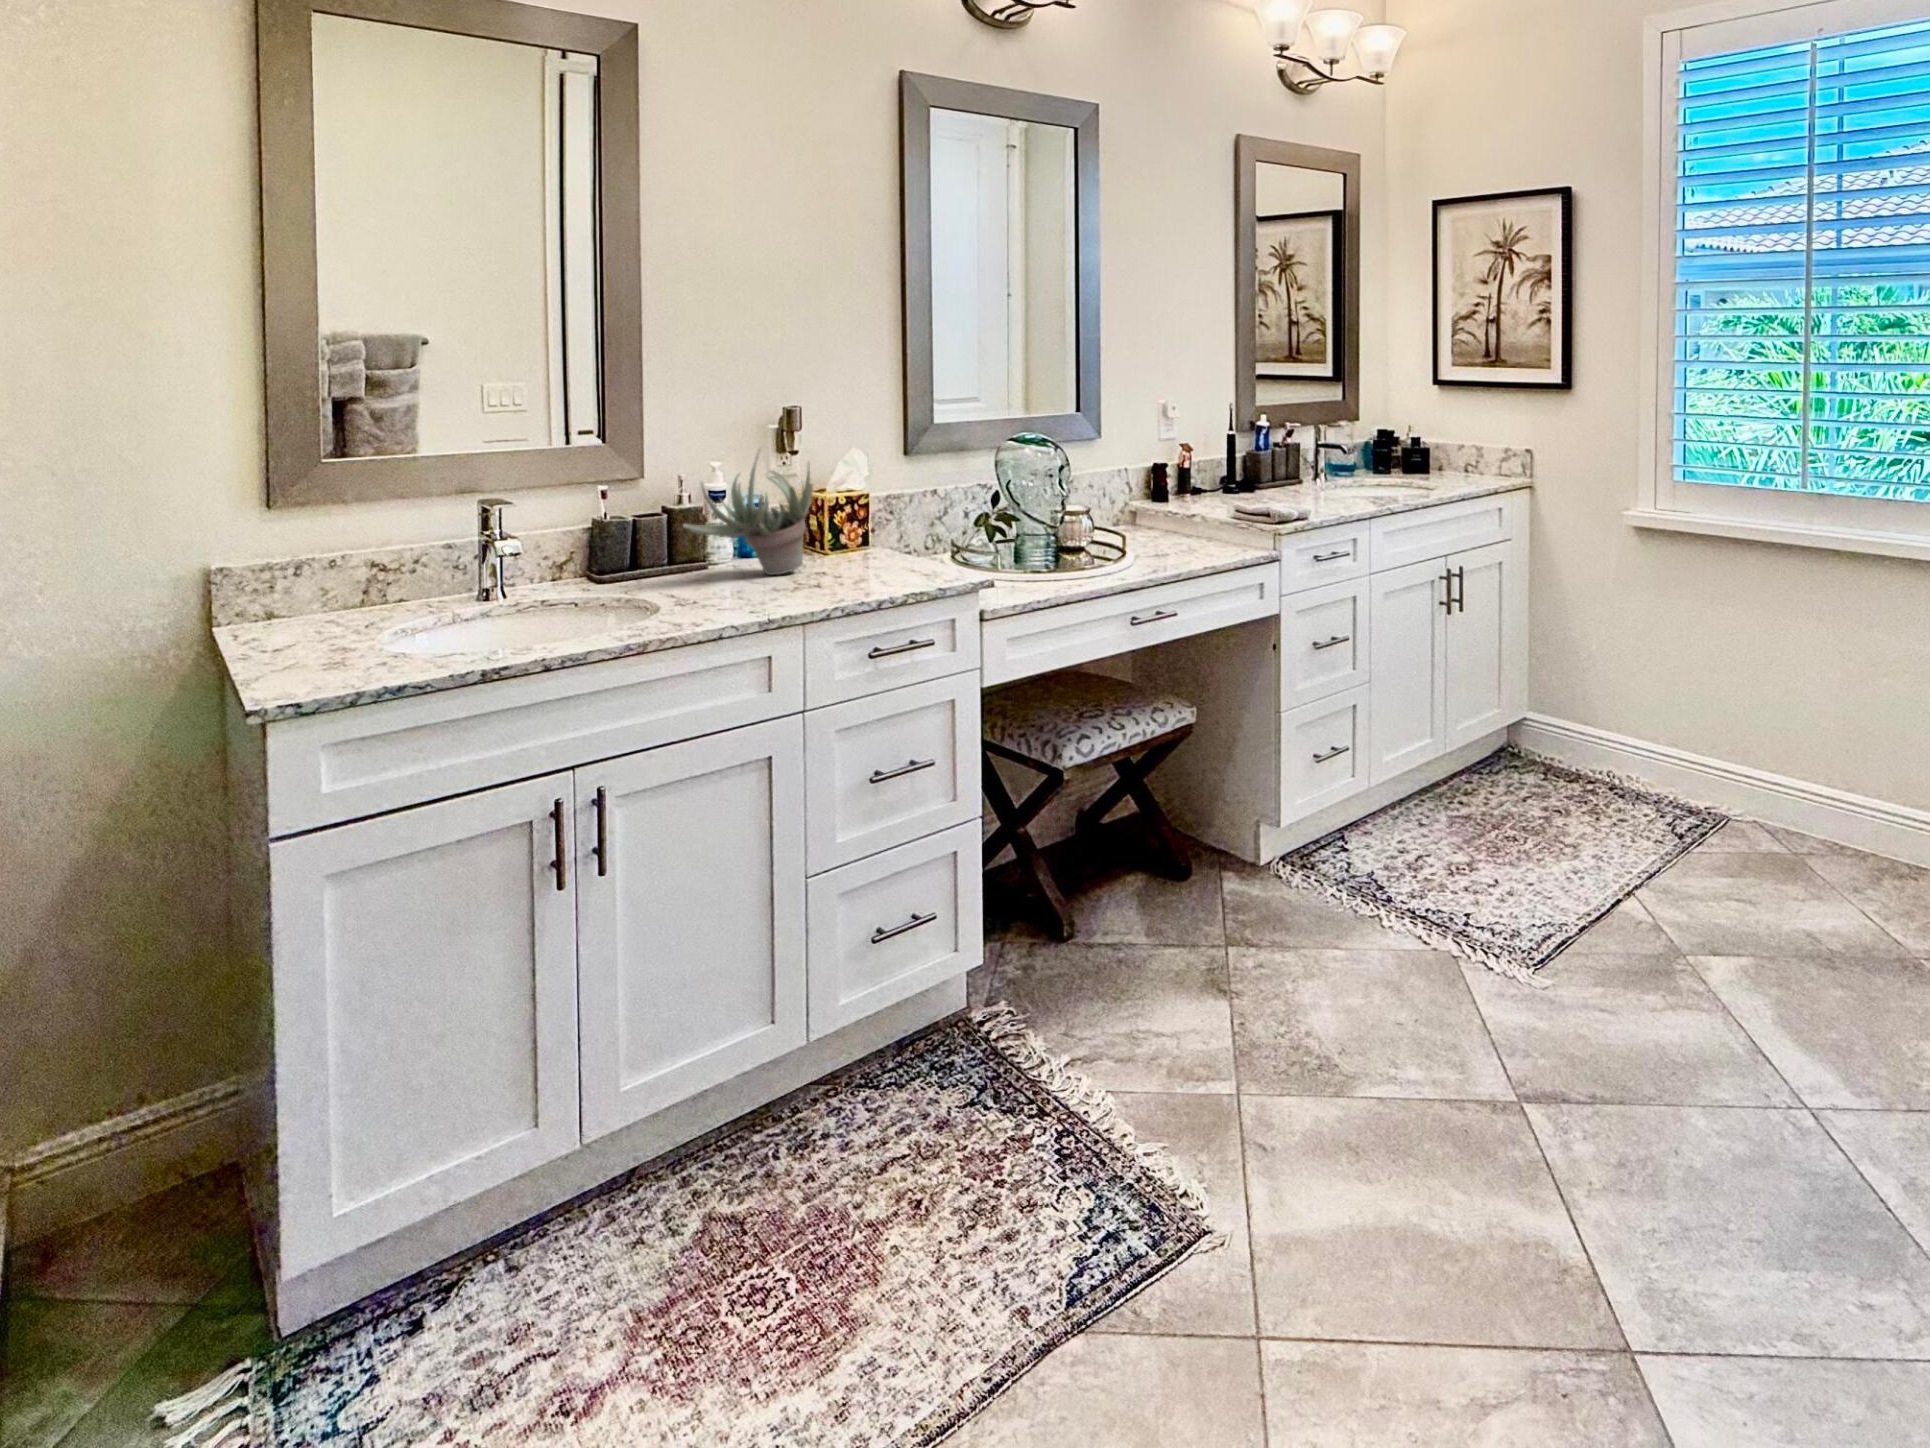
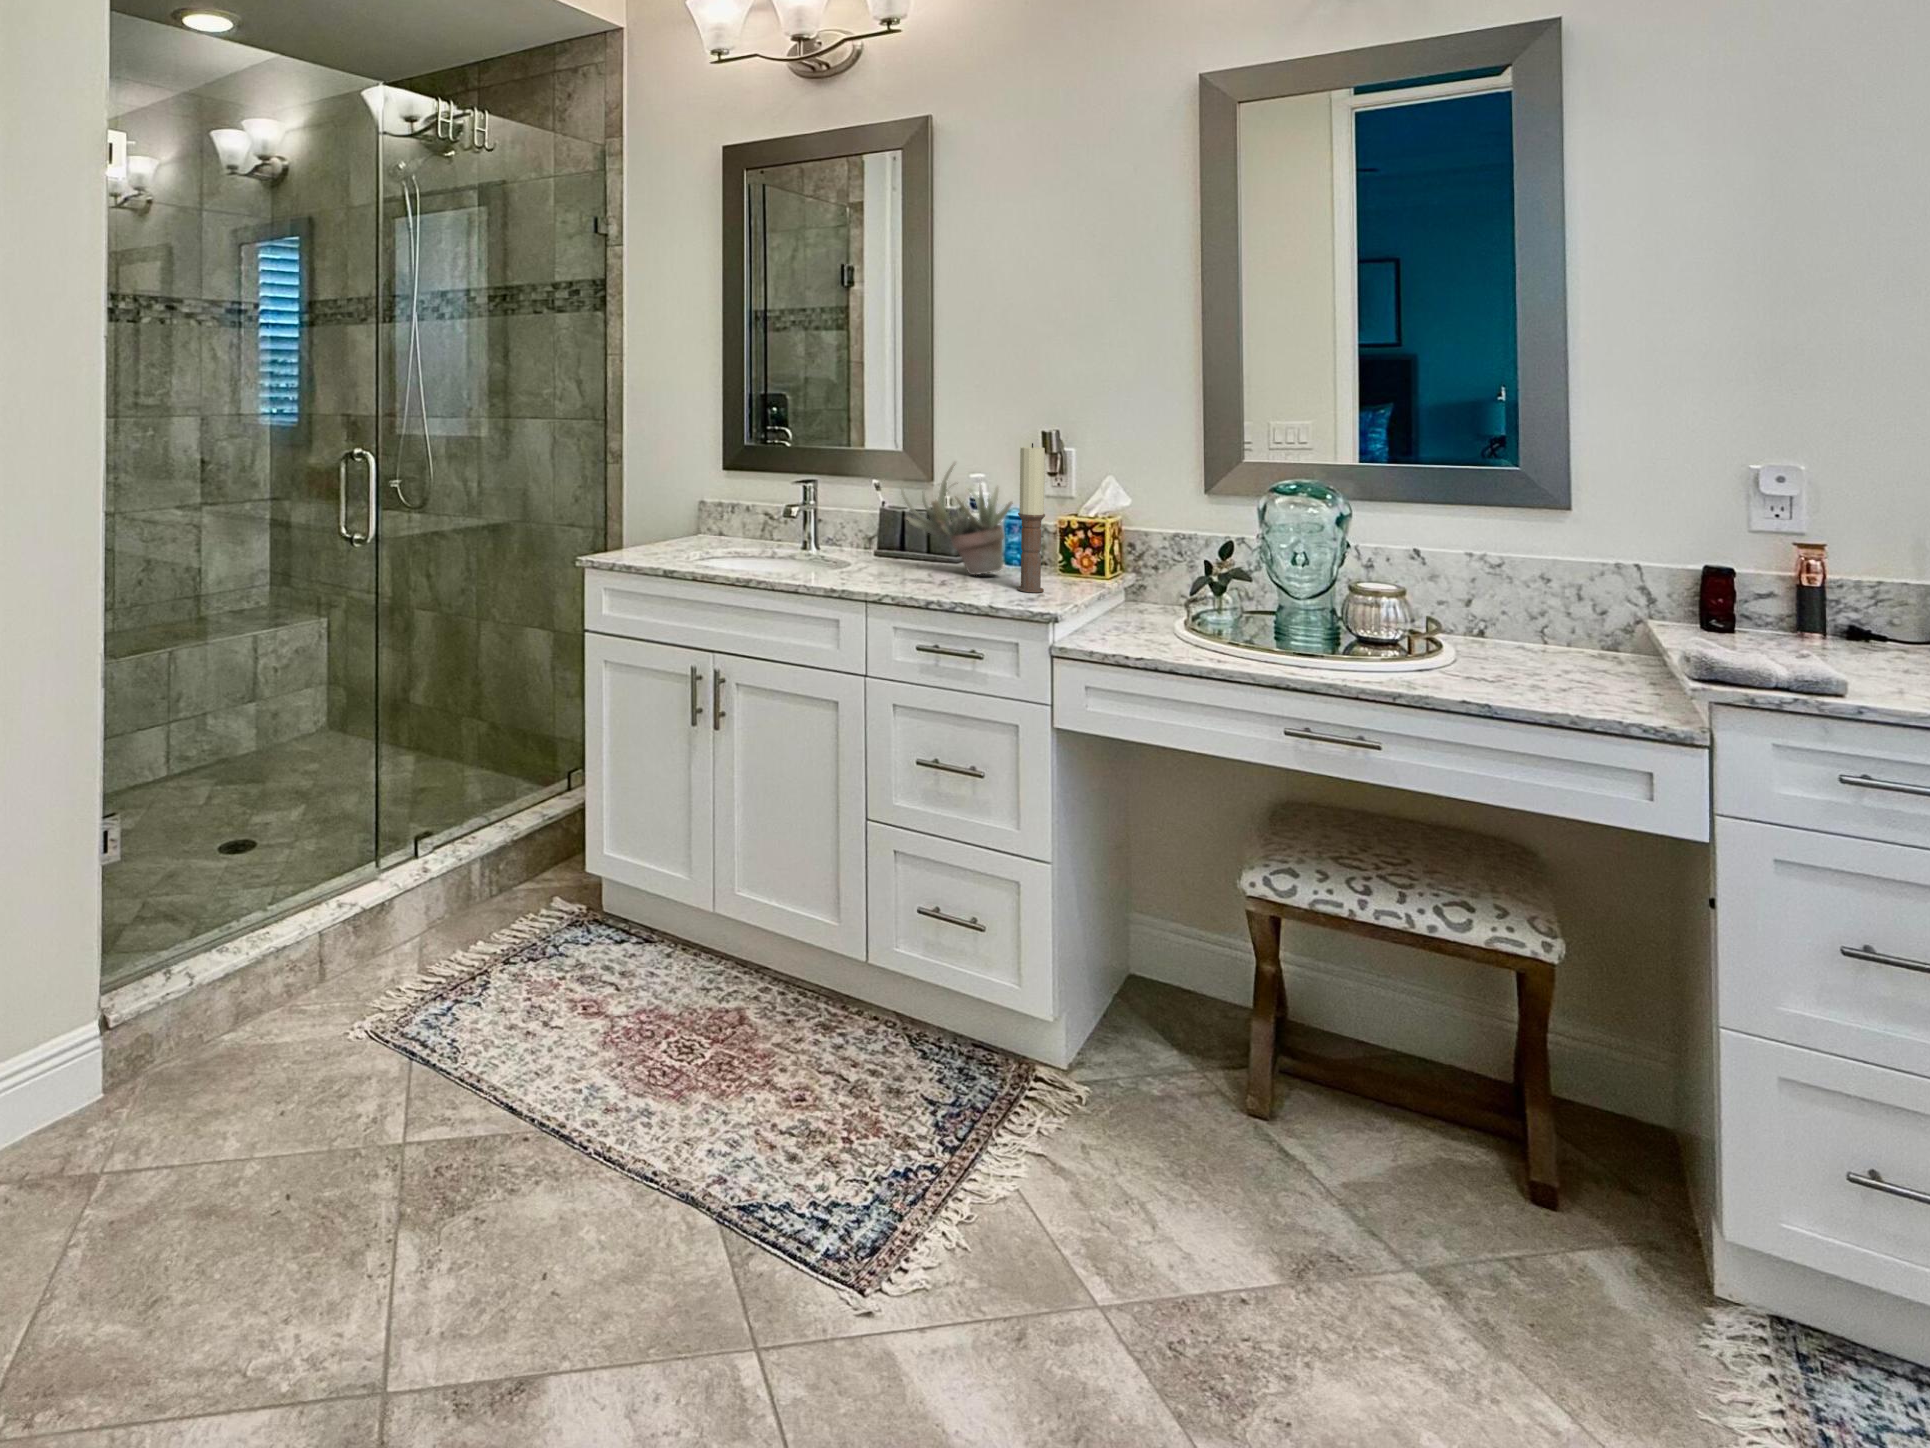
candle: none [867,417,895,573] -> present [1018,443,1045,592]

